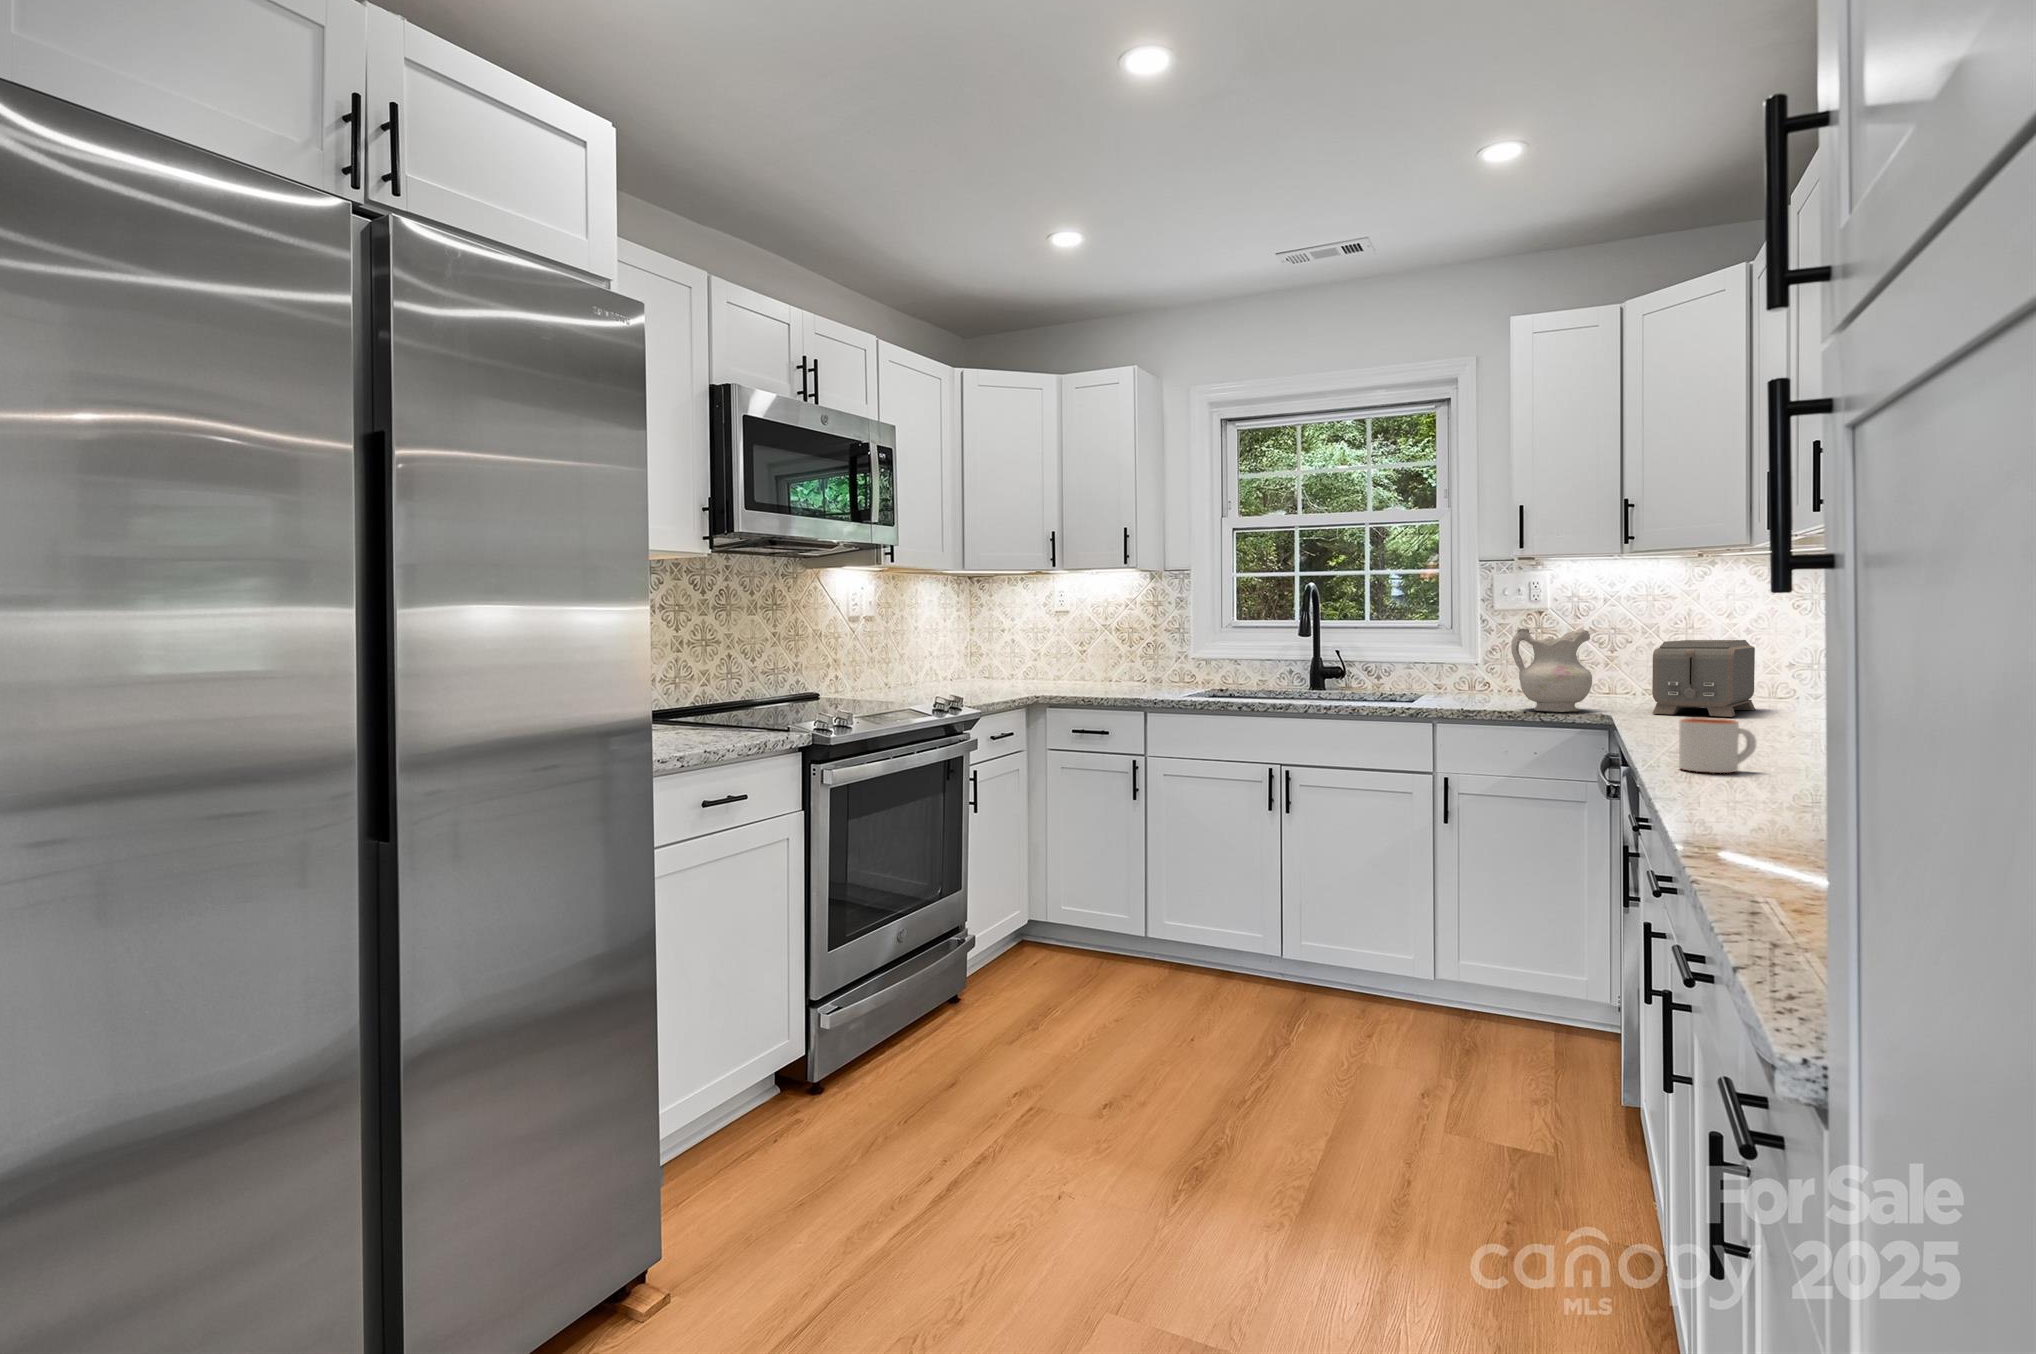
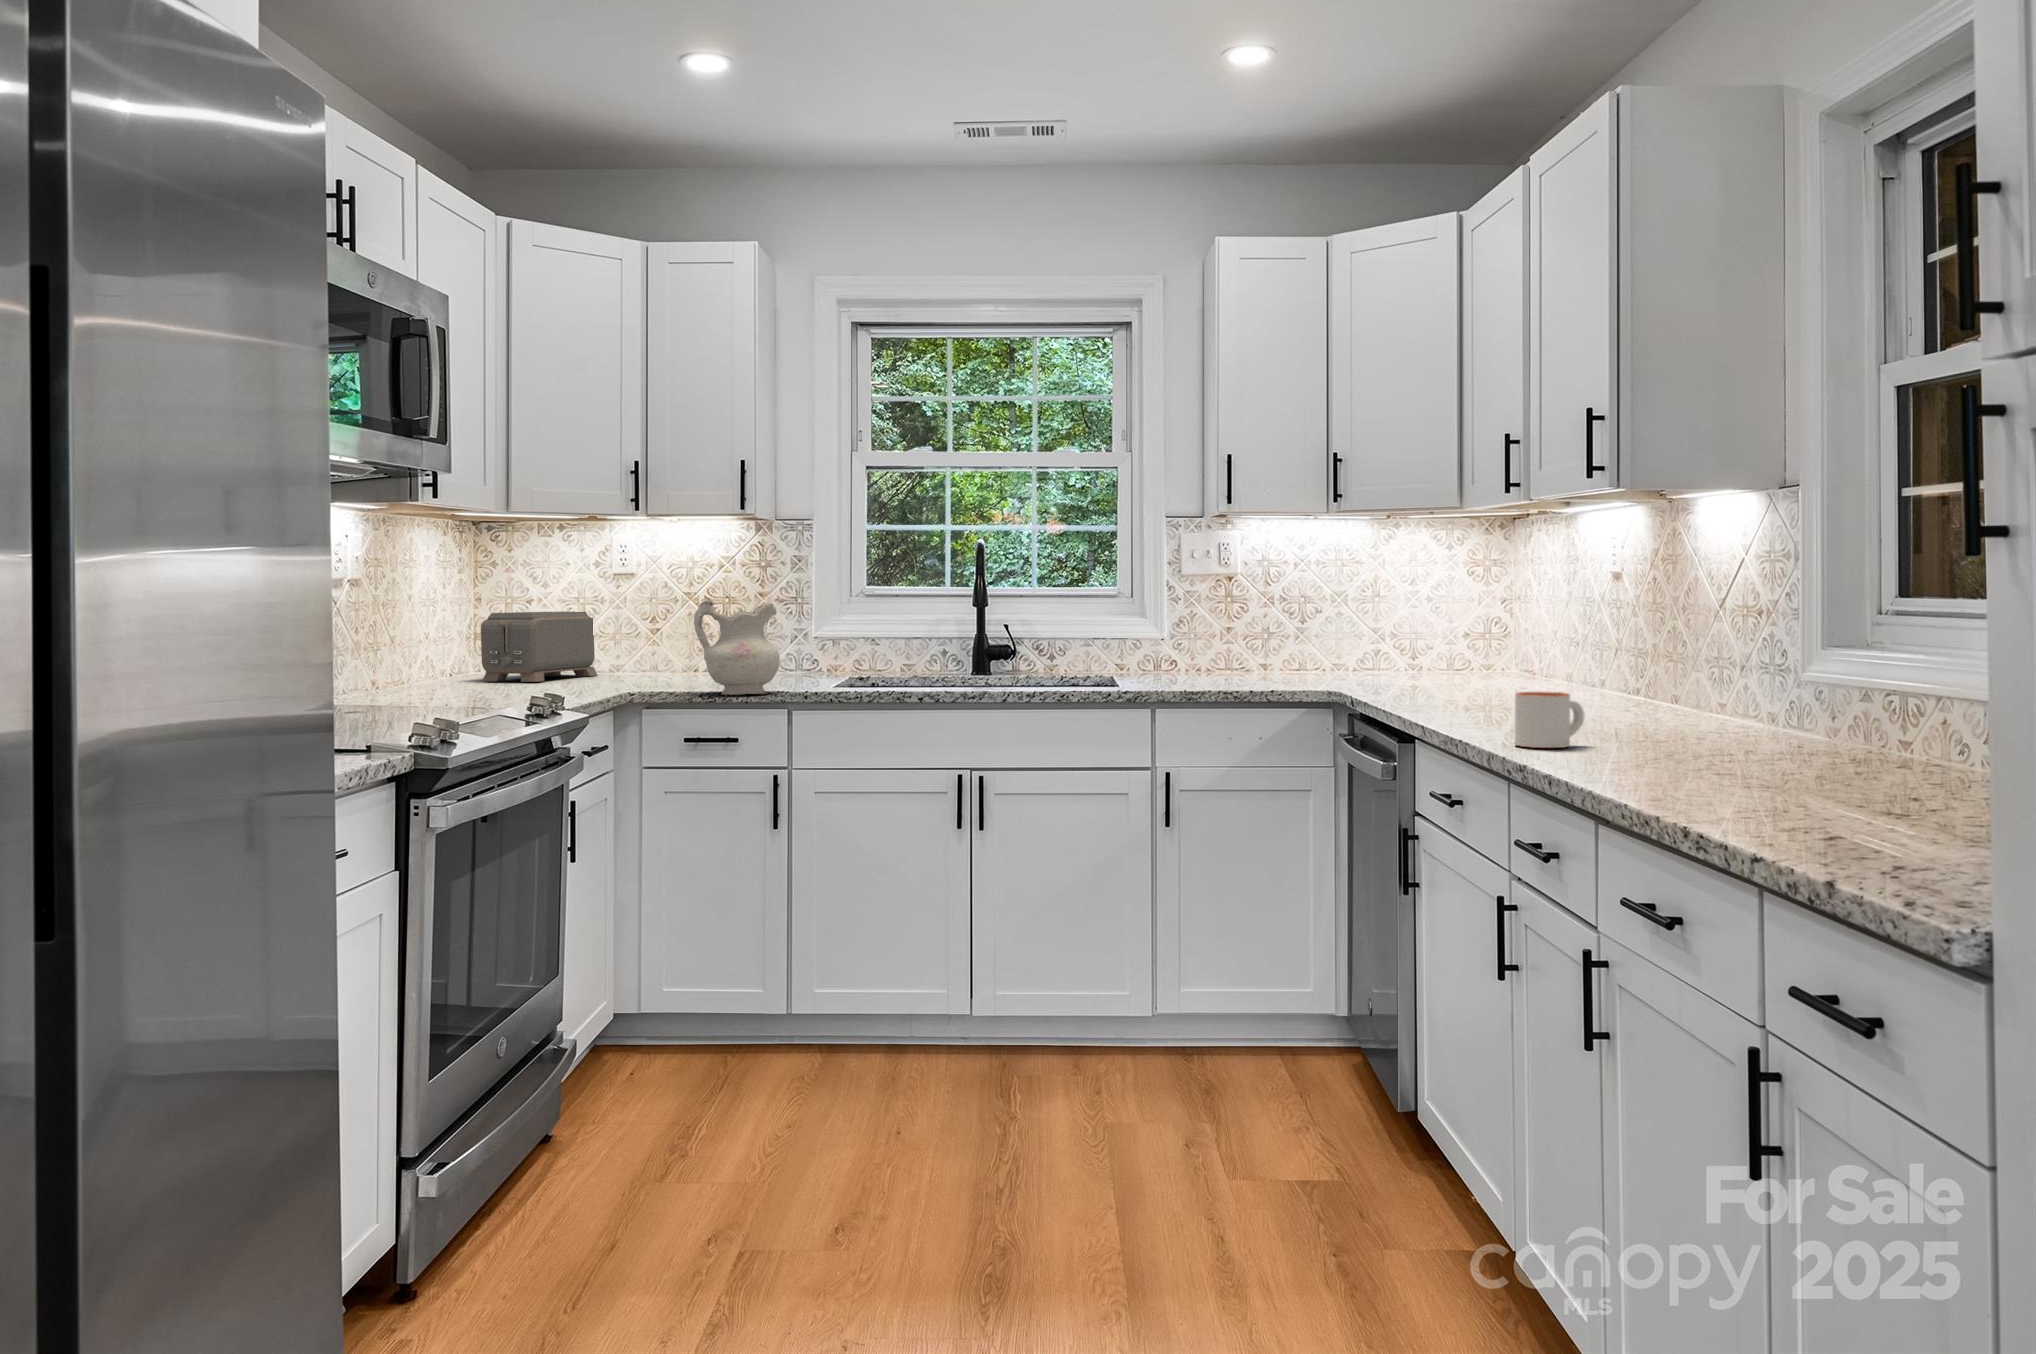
ceramic pitcher: present [1511,628,1592,711] -> present [694,601,780,695]
toaster: present [1652,640,1755,717] -> present [481,611,598,682]

